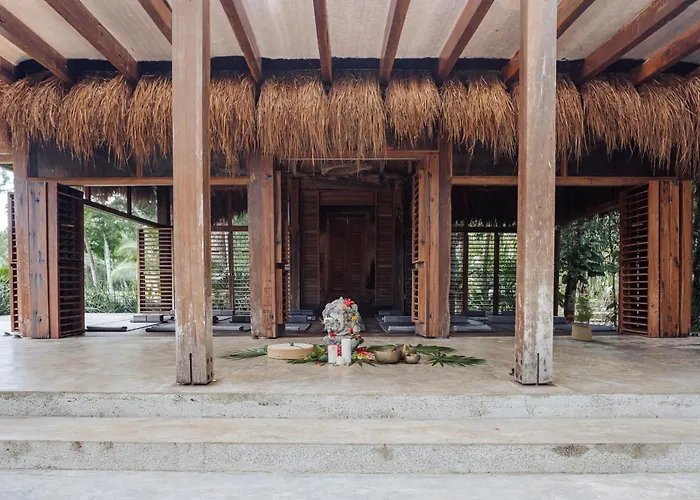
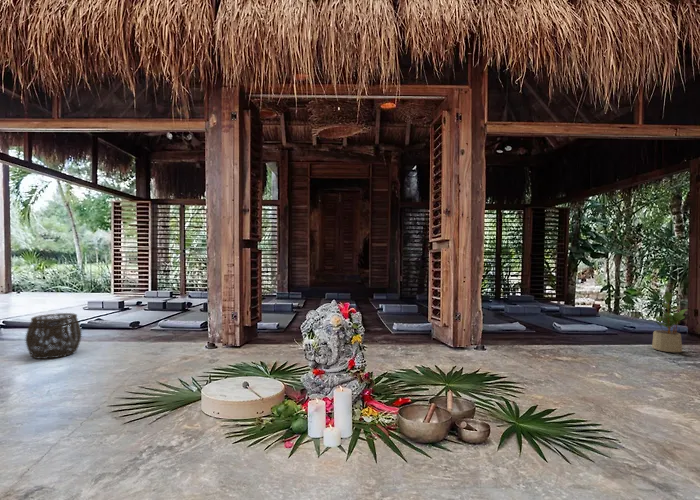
woven basket: none [122,318,161,351] -> present [26,313,81,359]

